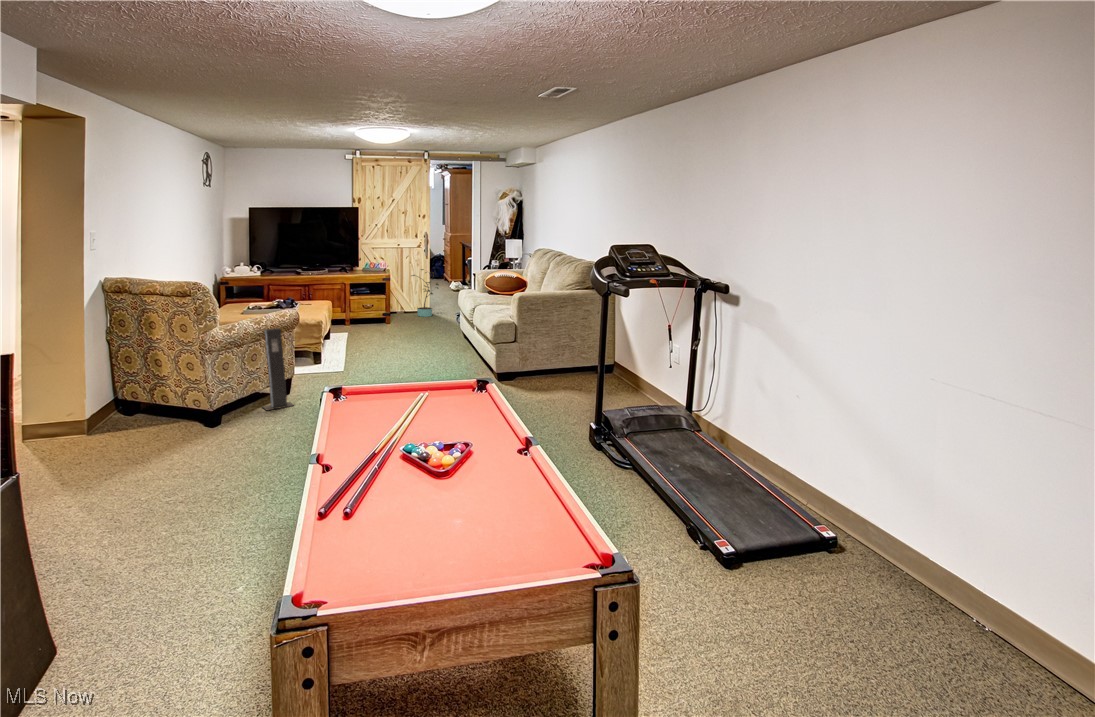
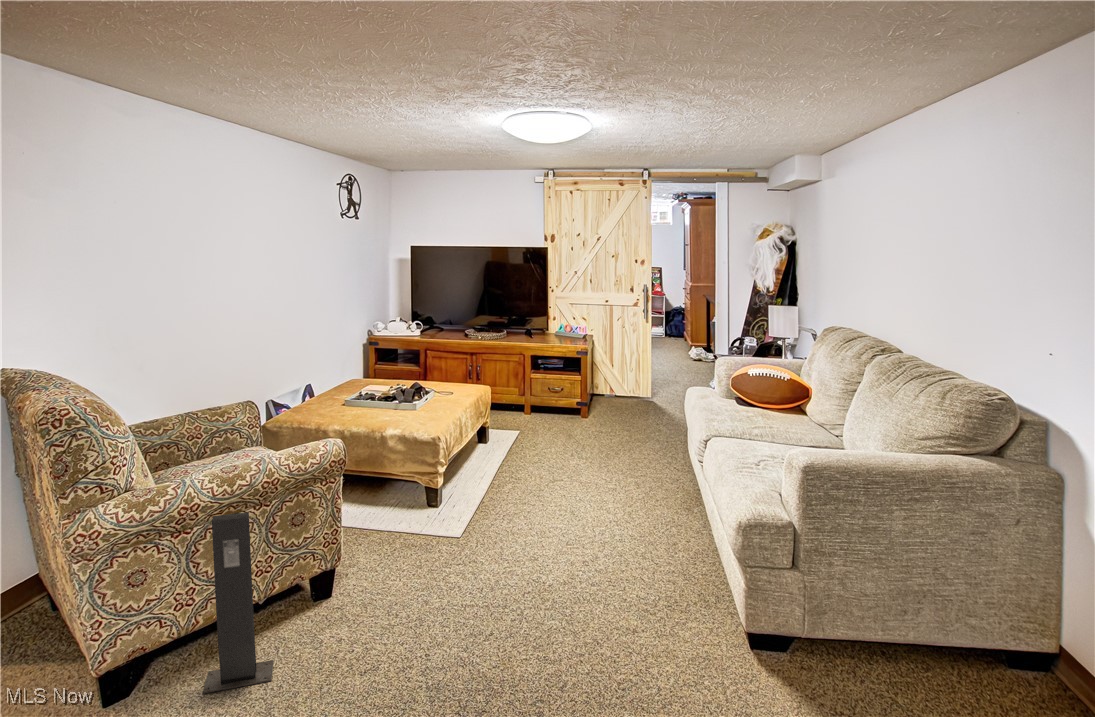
potted plant: present [411,269,439,317] -> none [620,337,659,406]

